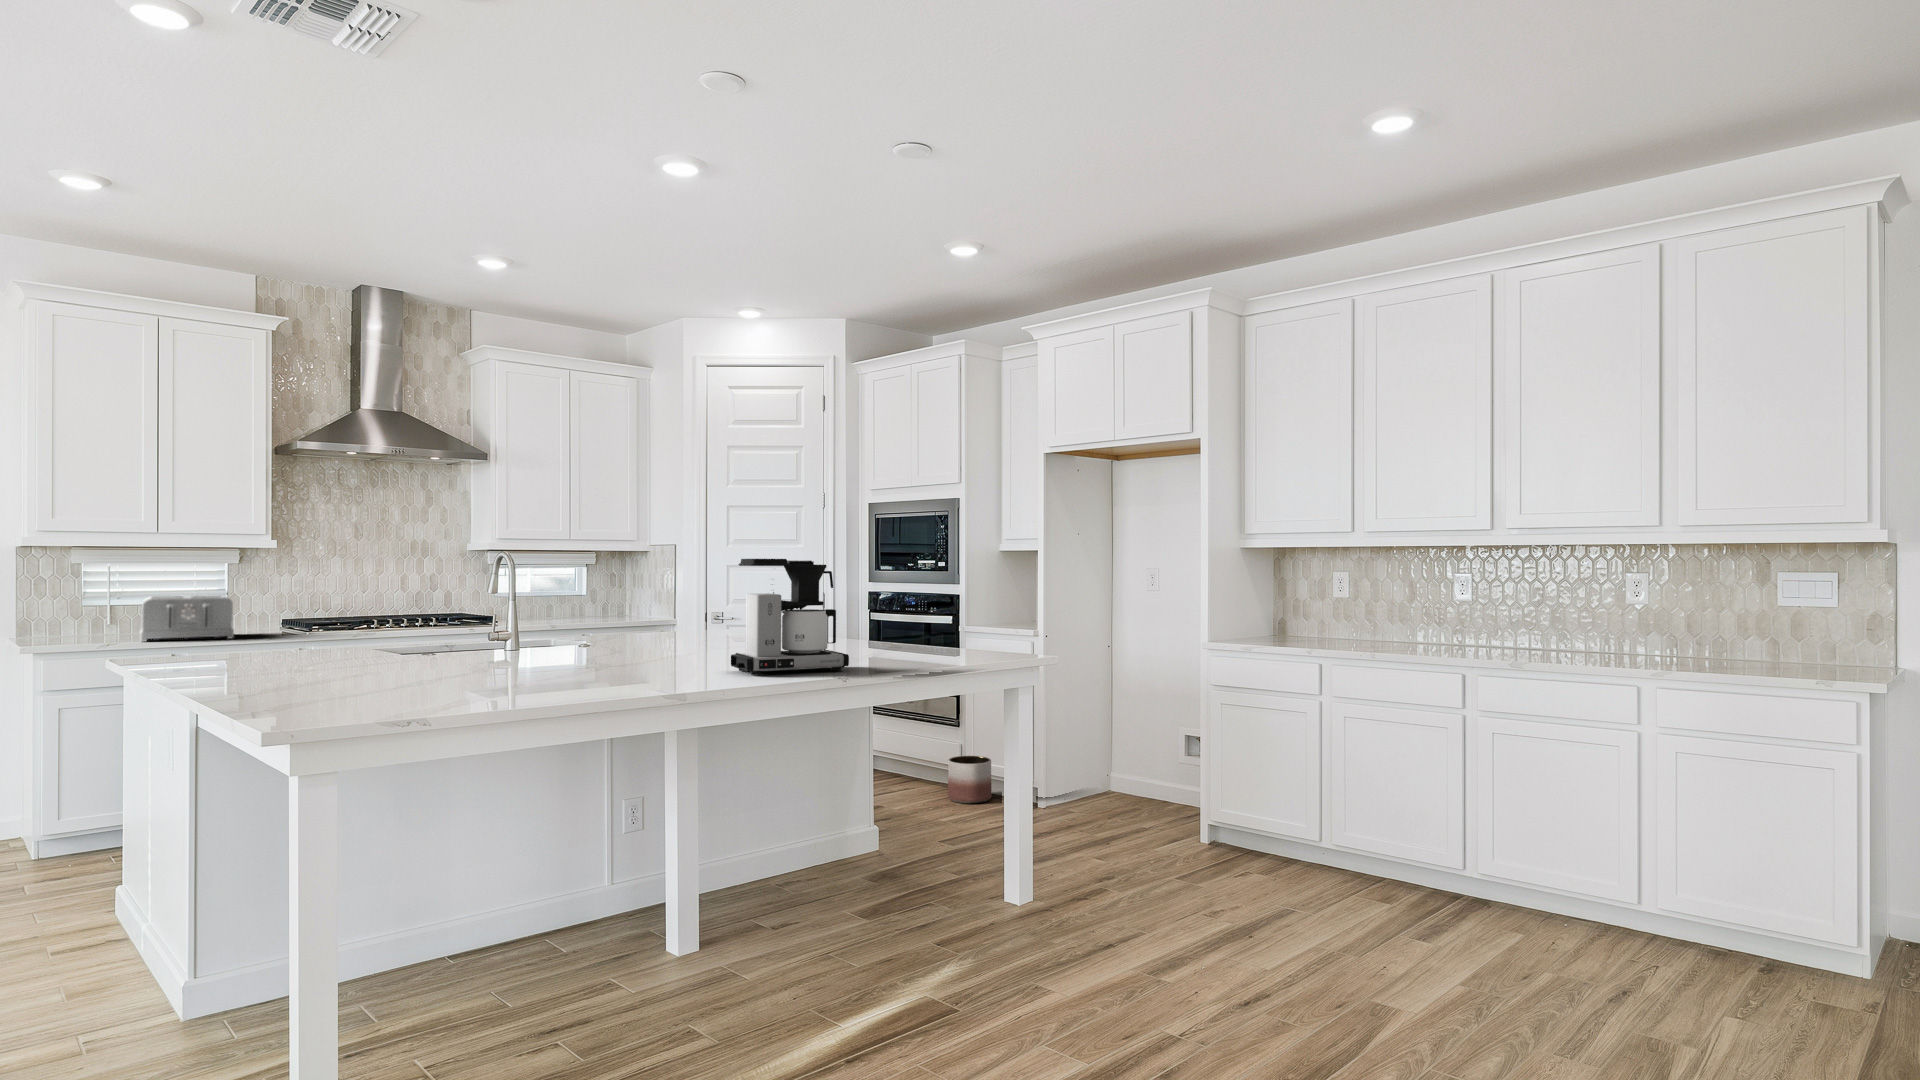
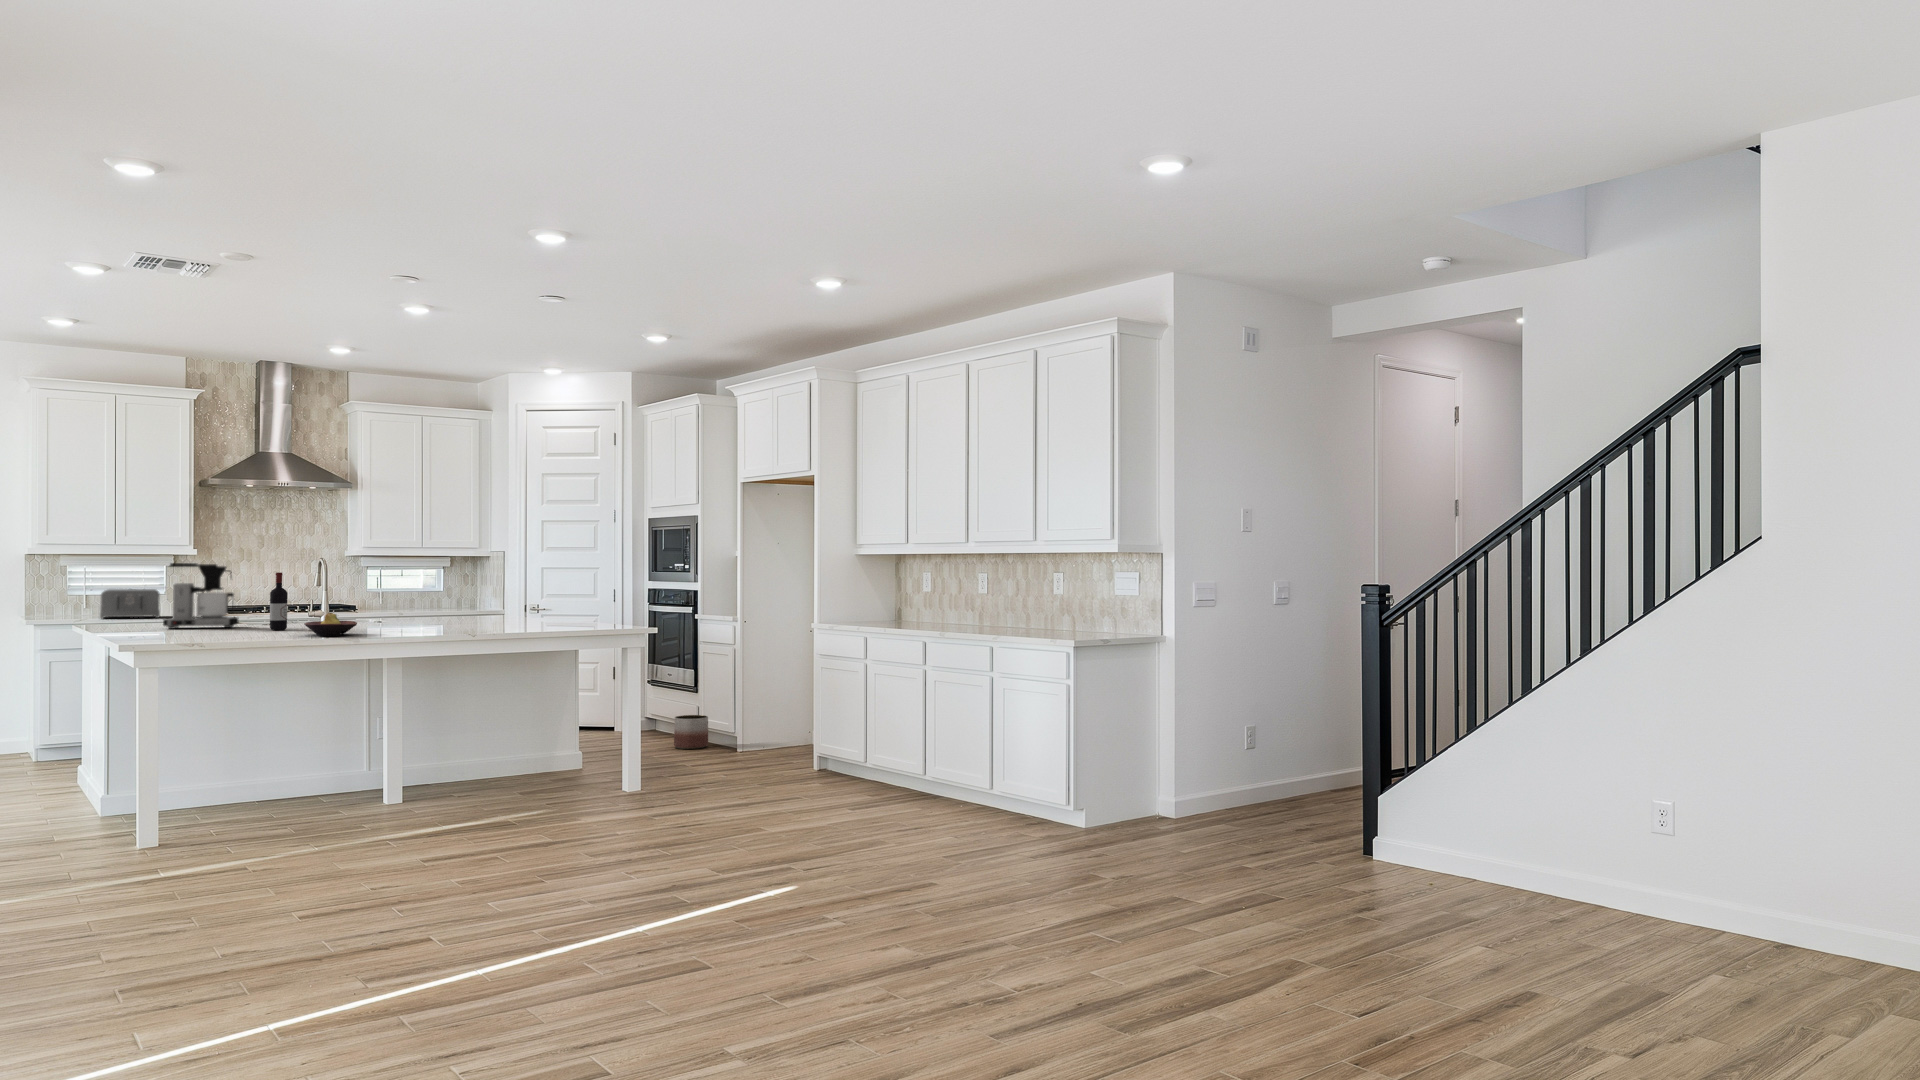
coffee maker: present [731,559,849,675] -> present [163,563,239,629]
wine bottle: none [467,571,495,667] -> present [270,572,288,630]
fruit bowl: none [559,641,655,685] -> present [304,613,357,636]

